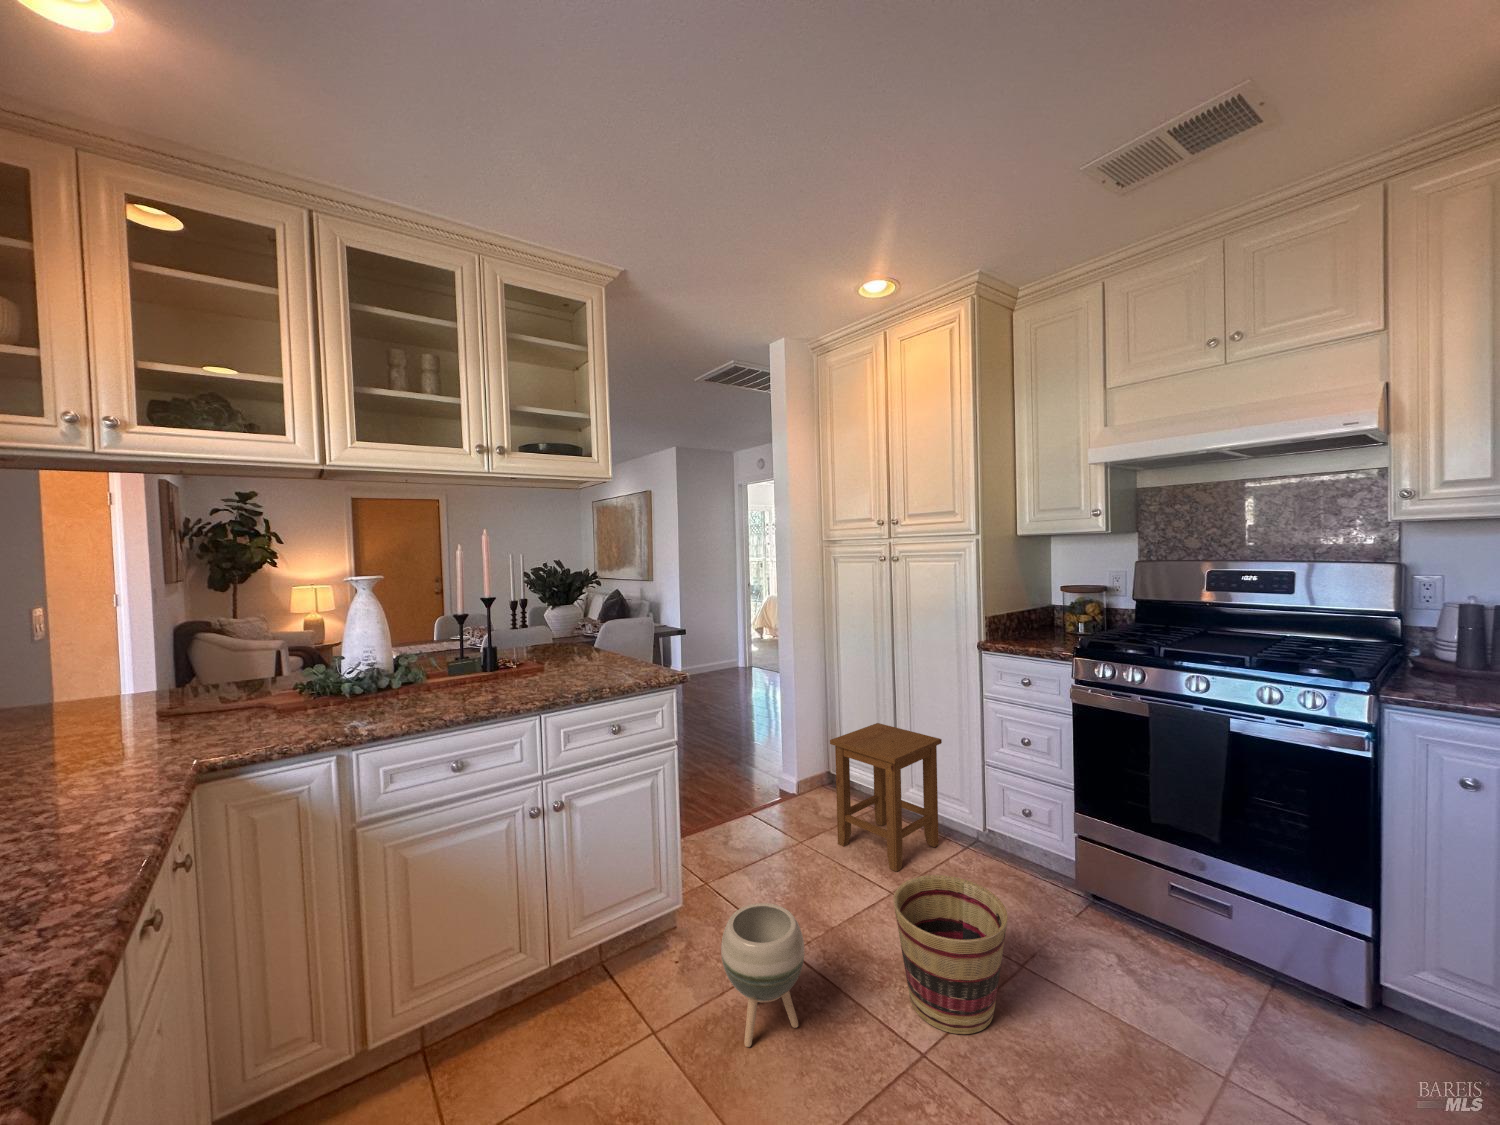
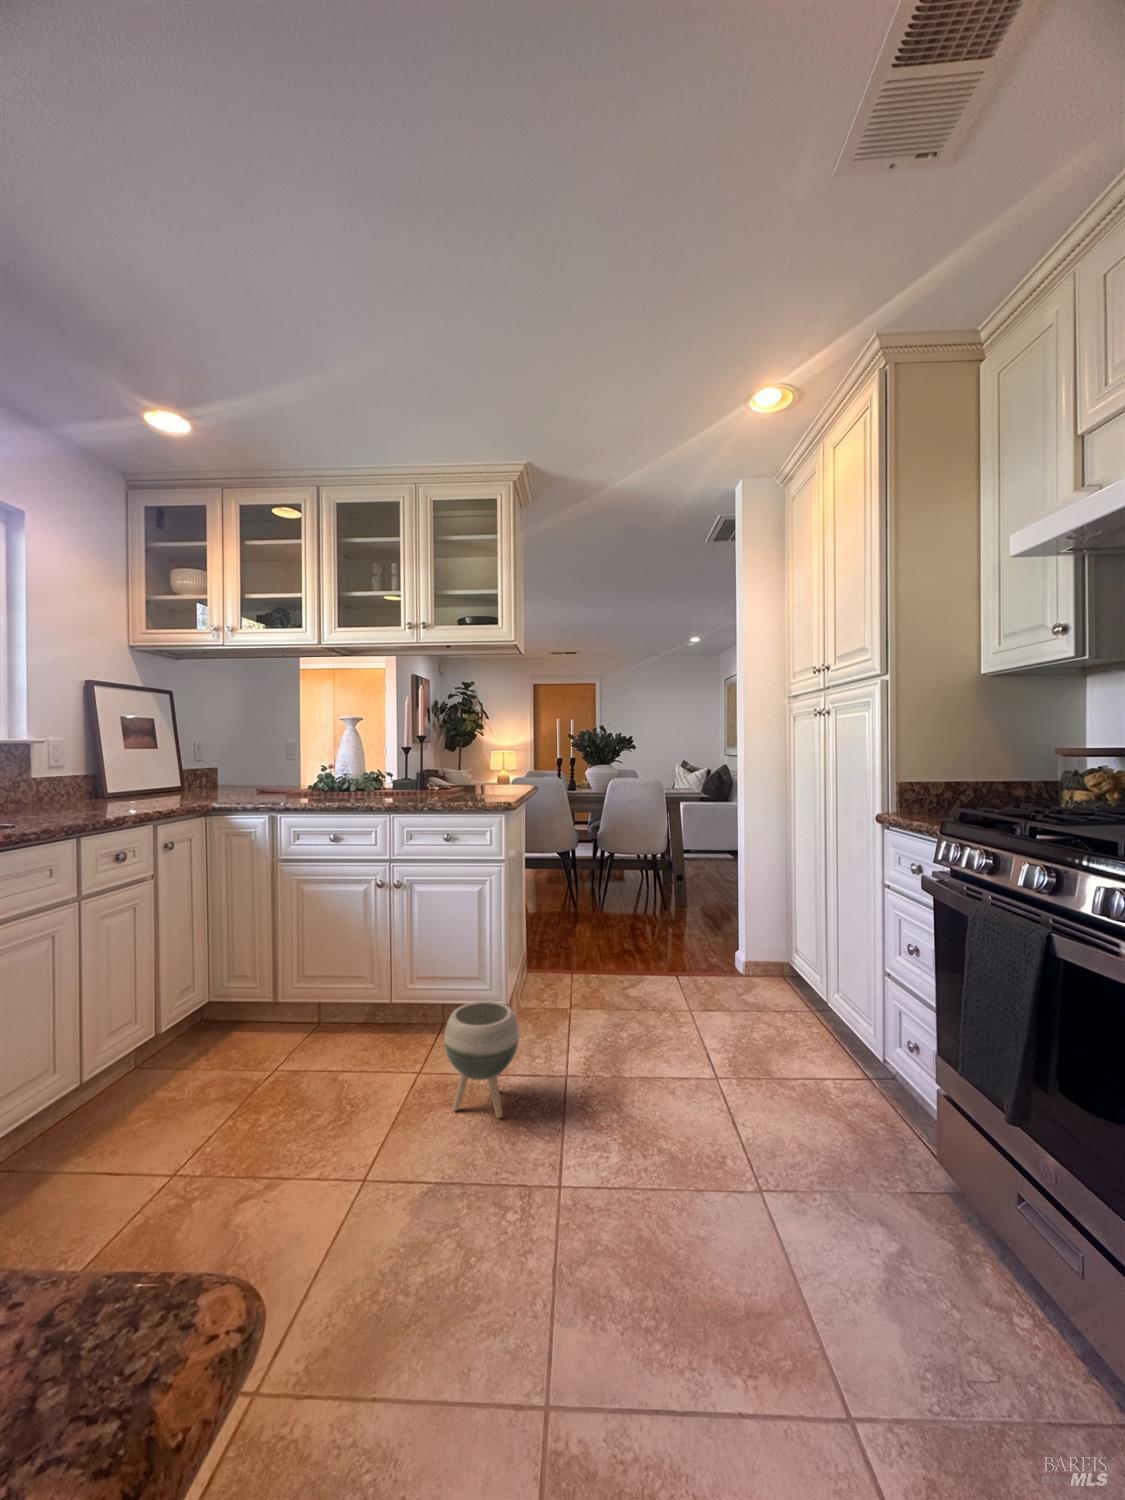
stool: present [830,723,942,872] -> none [721,907,847,1067]
basket: present [893,875,1008,1034] -> none [582,1036,702,1205]

